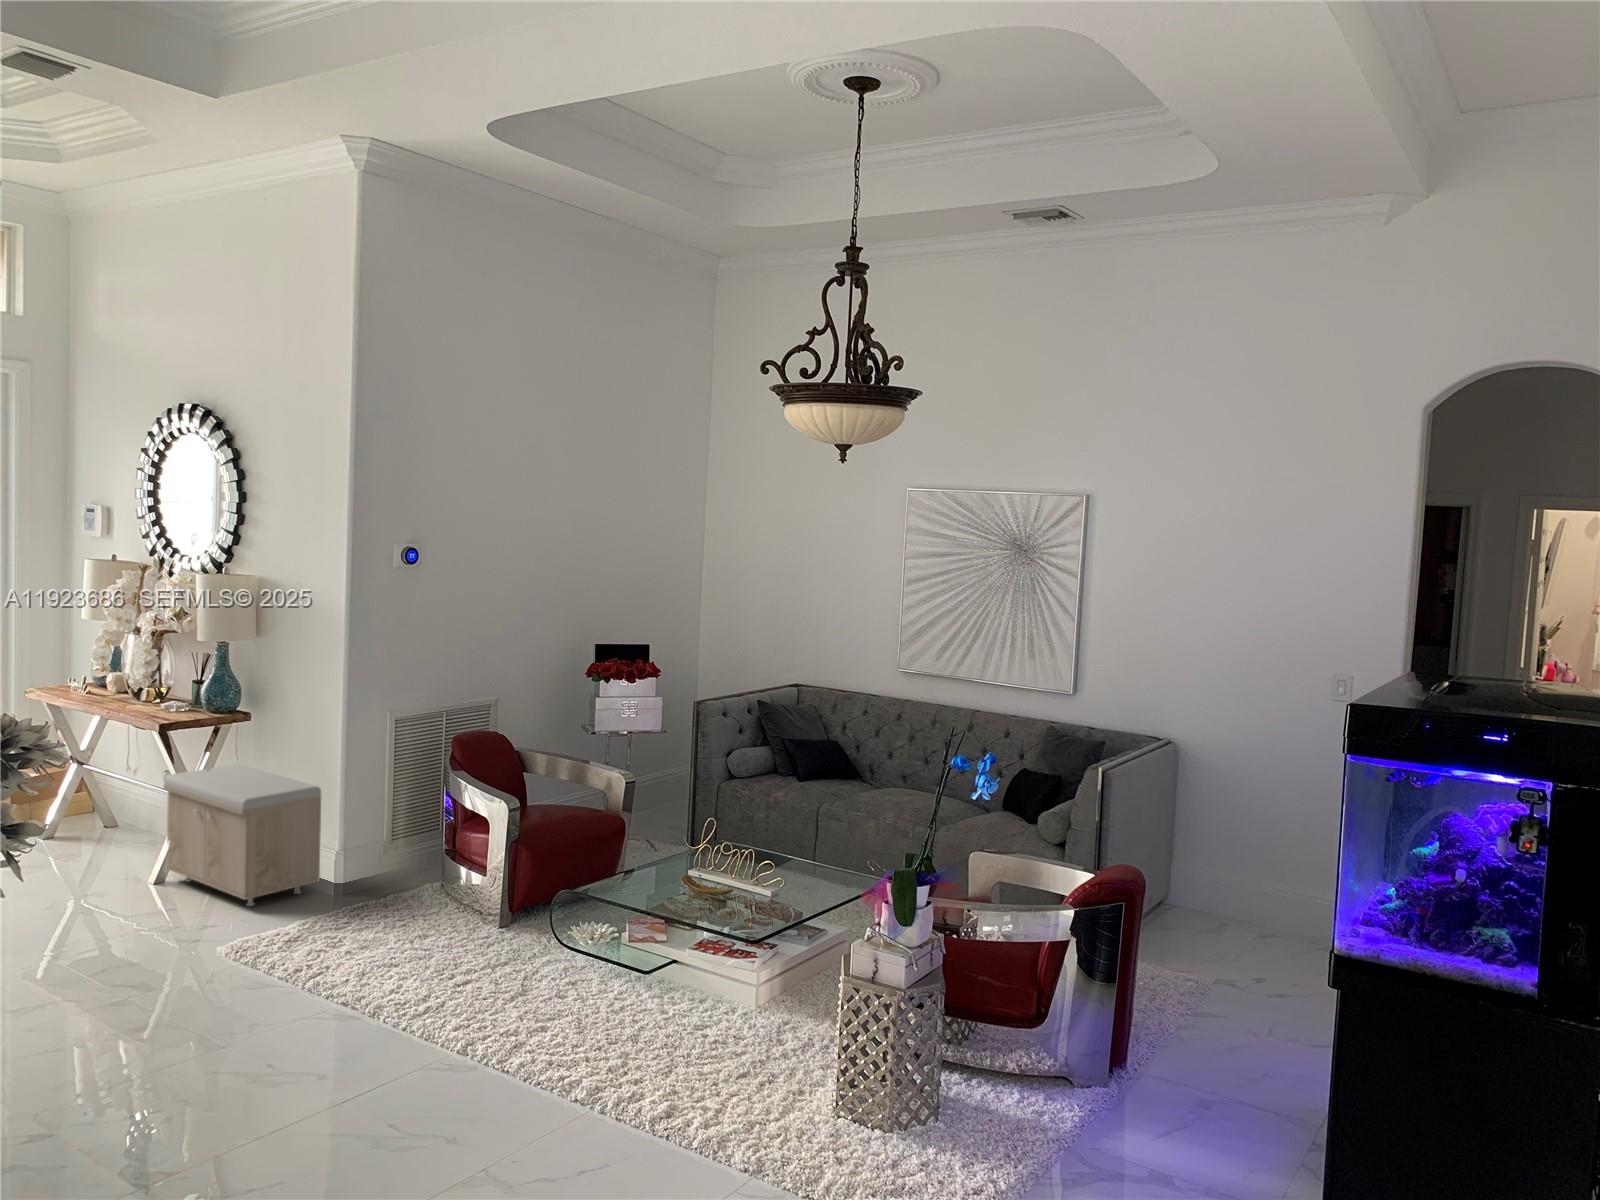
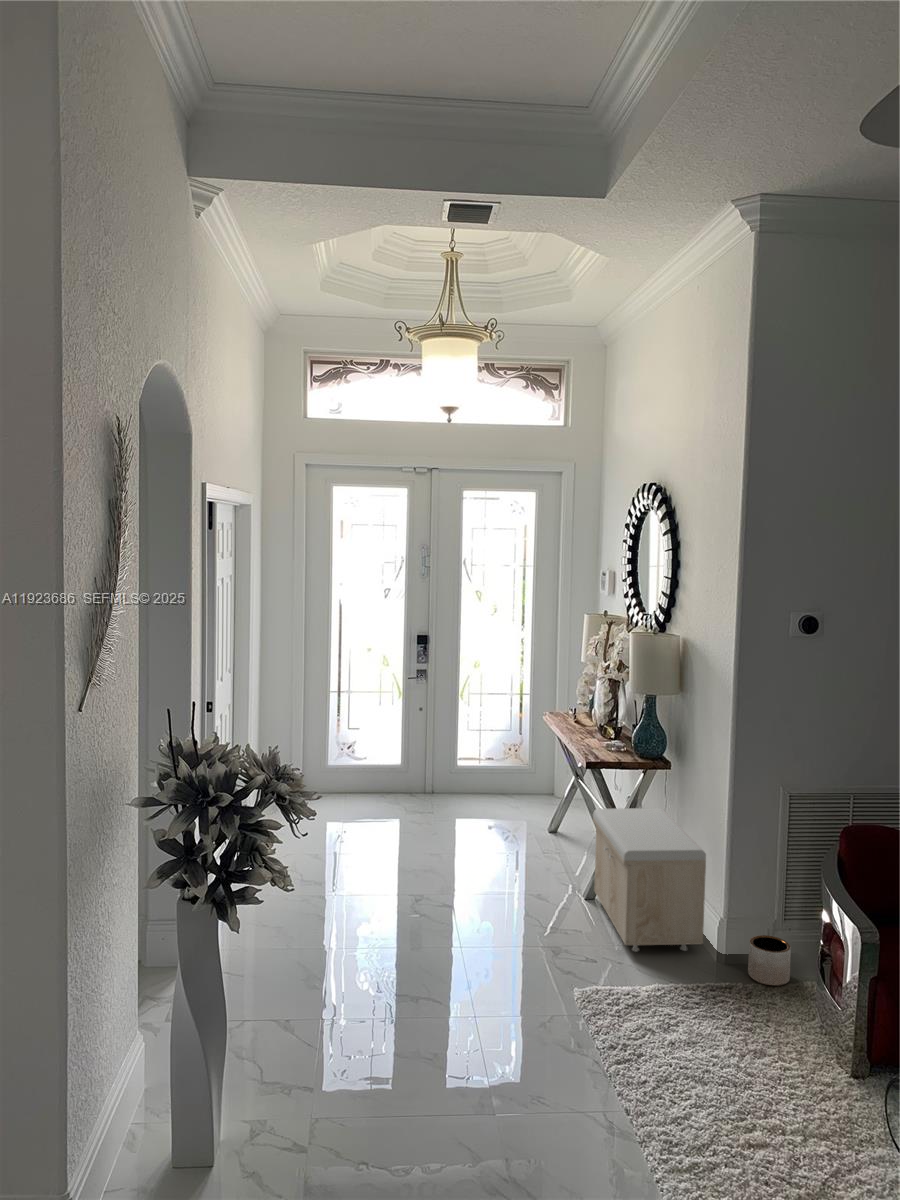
planter: none [370,854,410,897] -> present [748,935,791,986]

